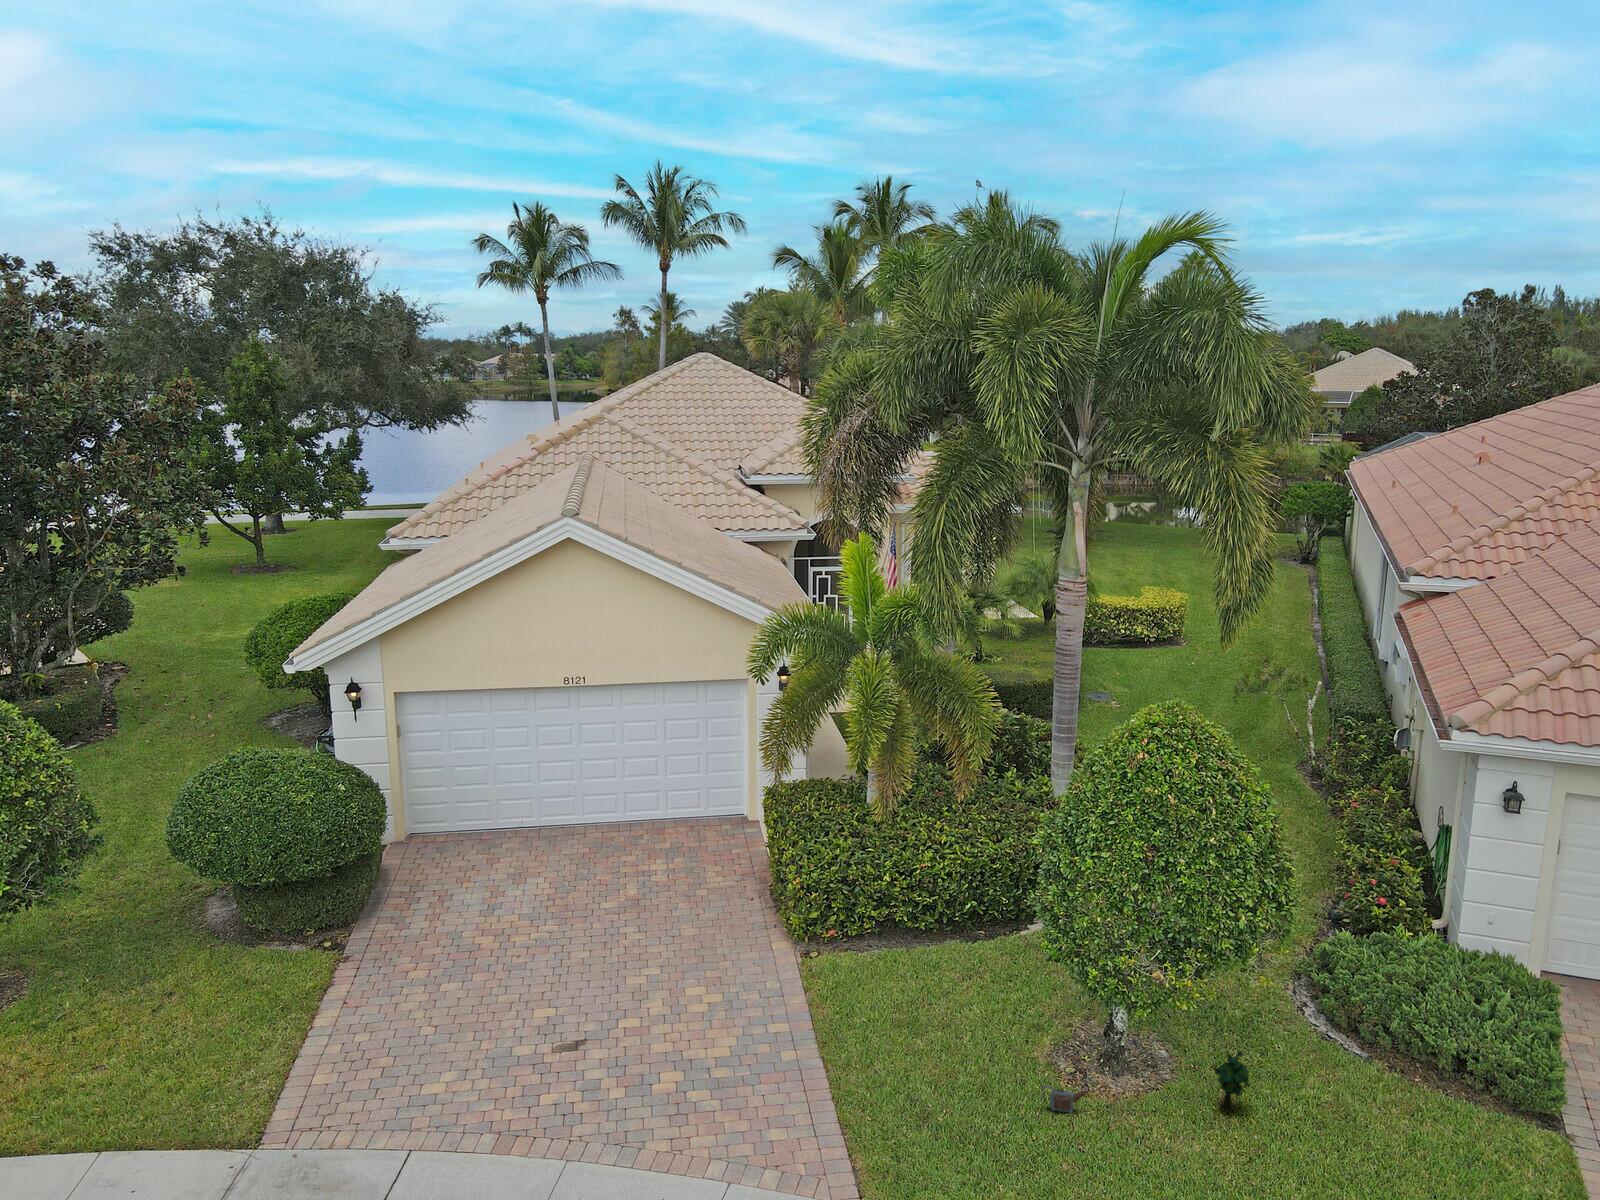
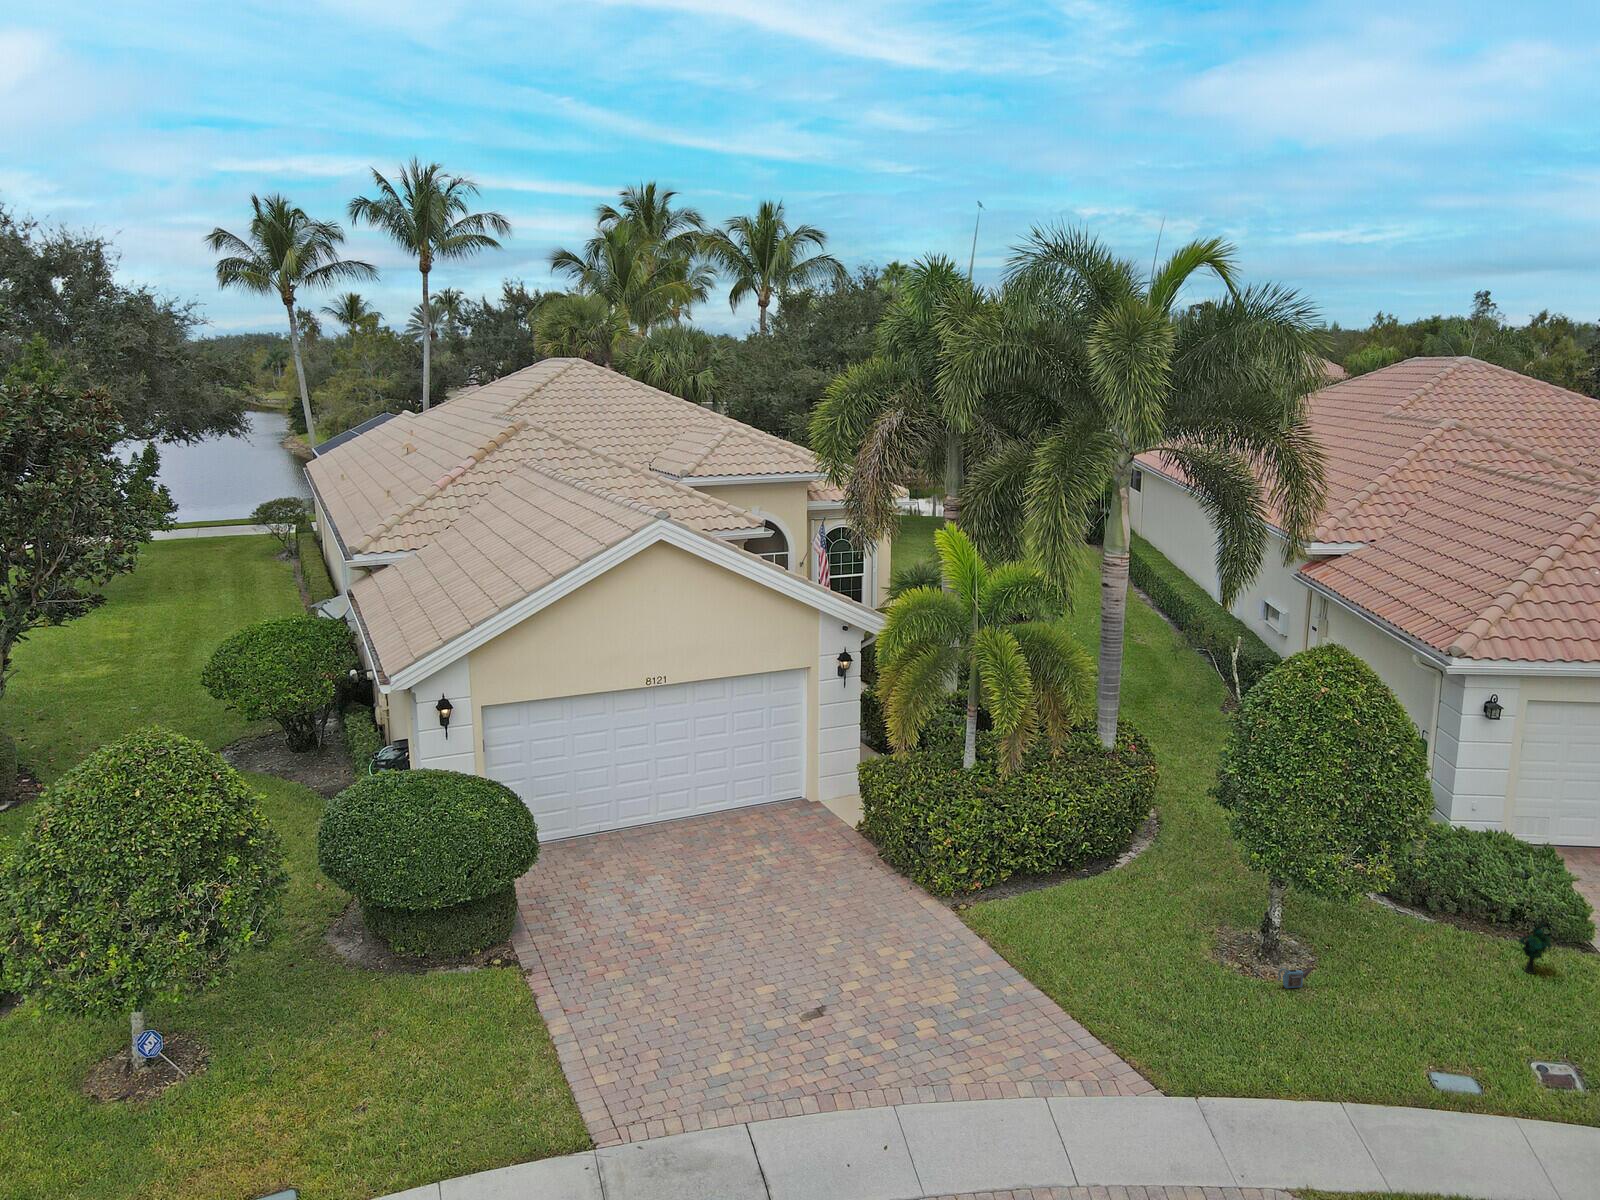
decorative plant: present [1213,1051,1250,1112] -> present [1518,923,1552,974]

